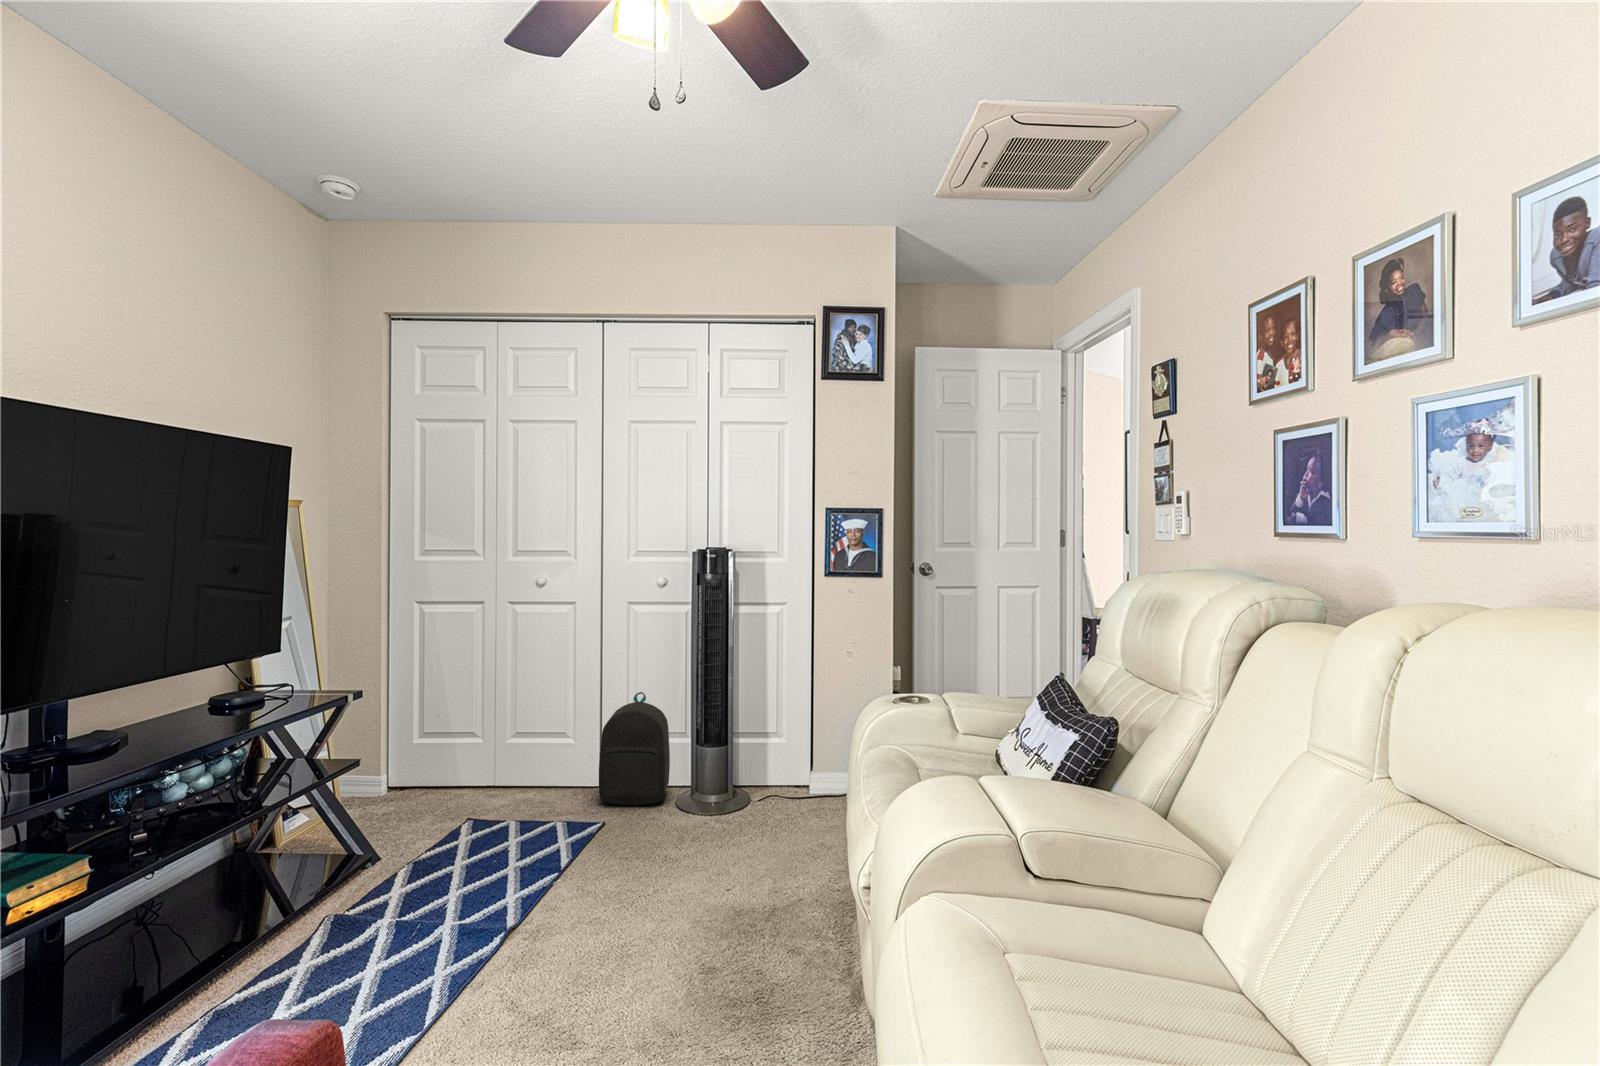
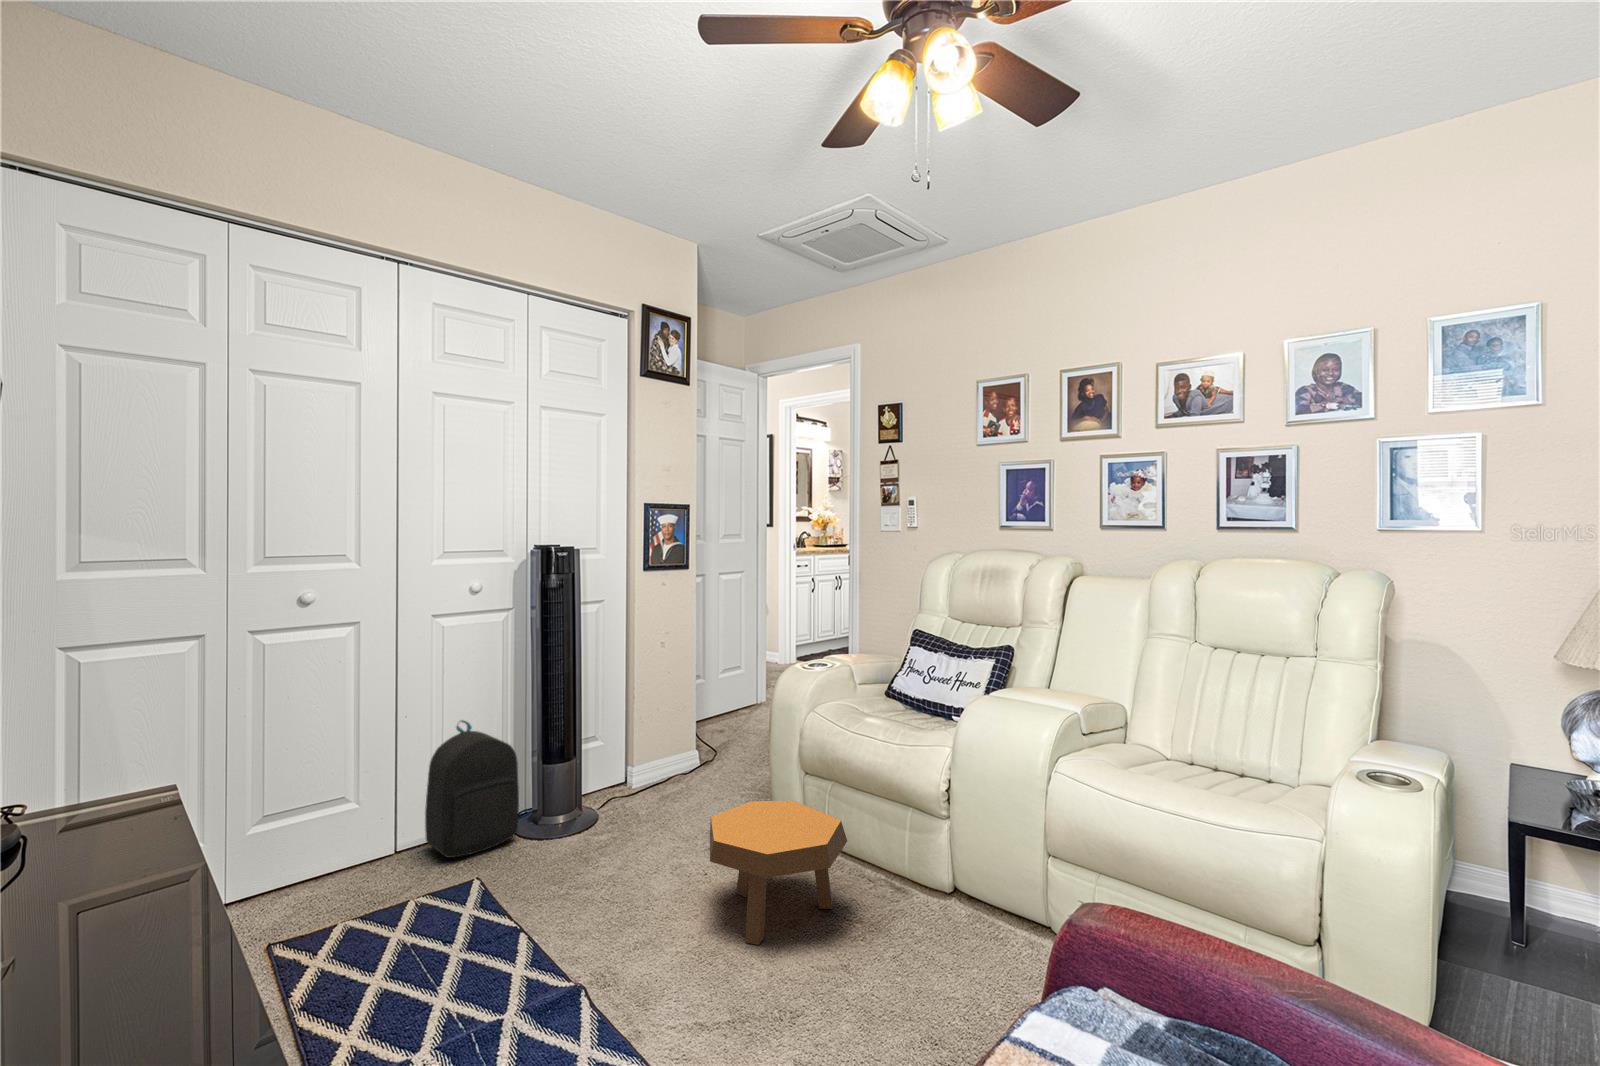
footstool: none [639,831,789,984] -> present [710,801,847,945]

